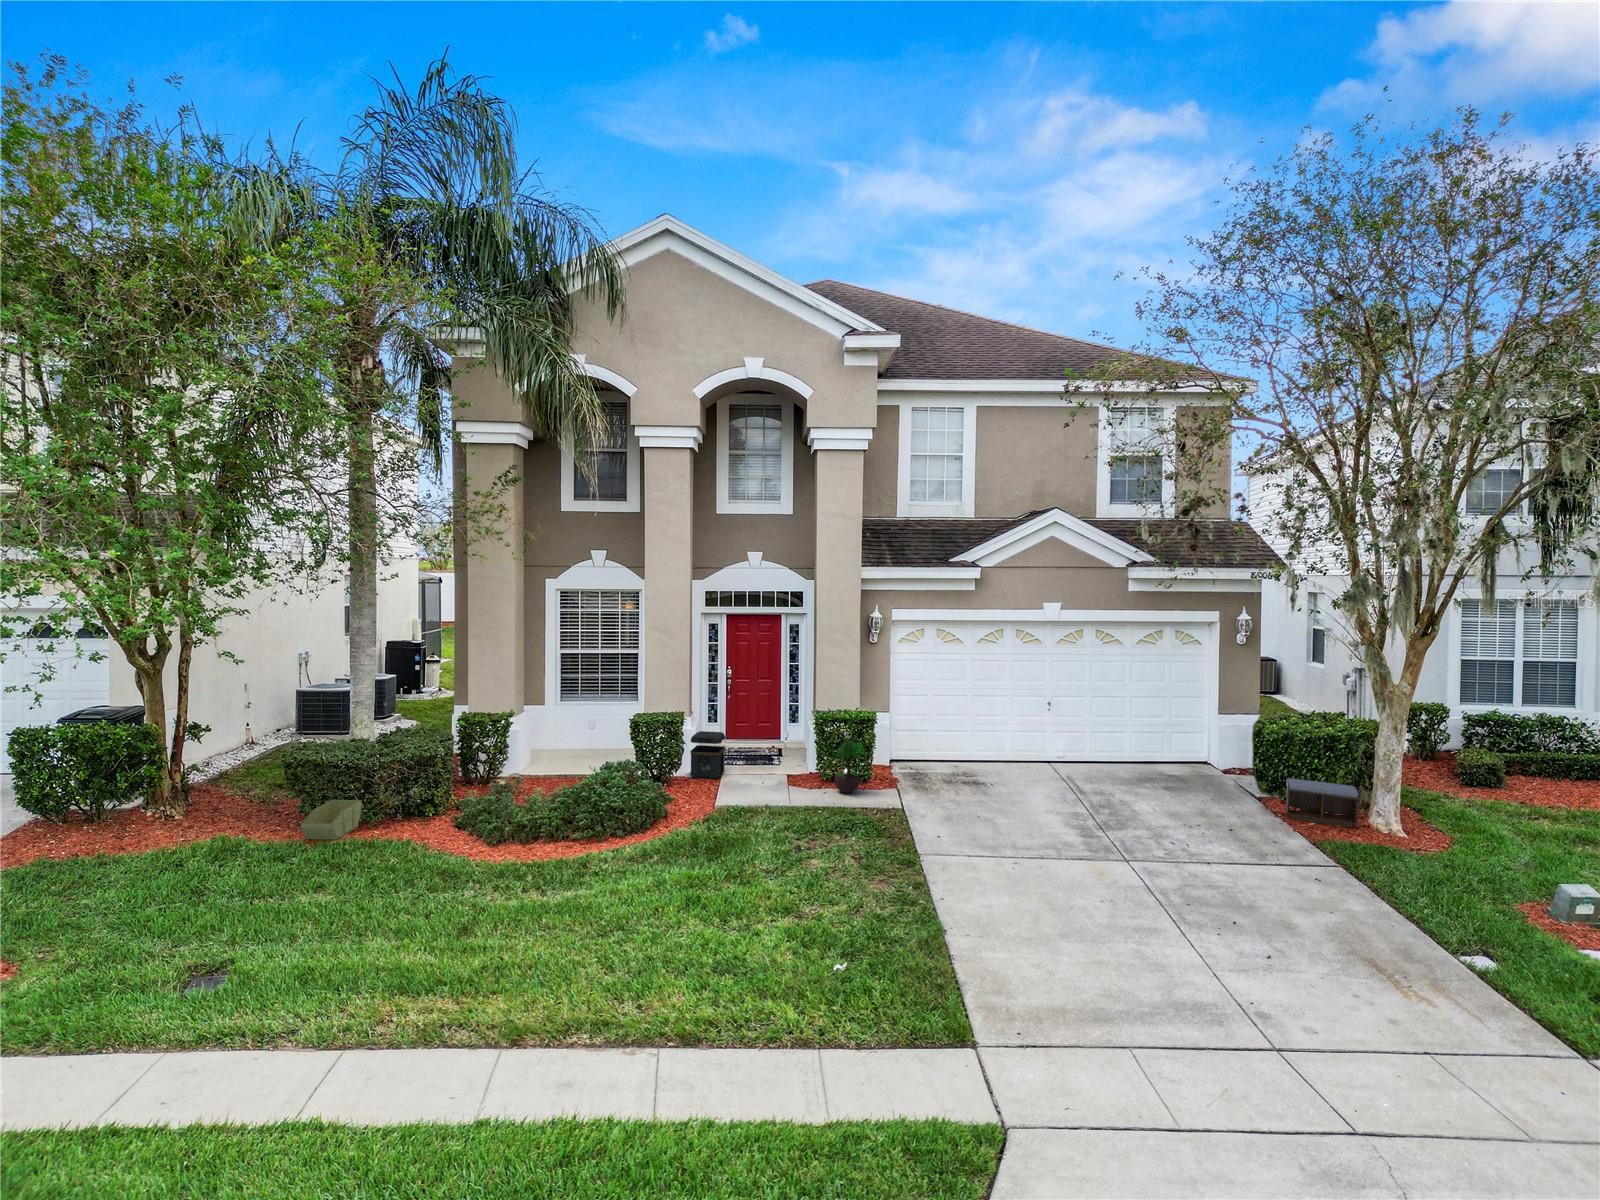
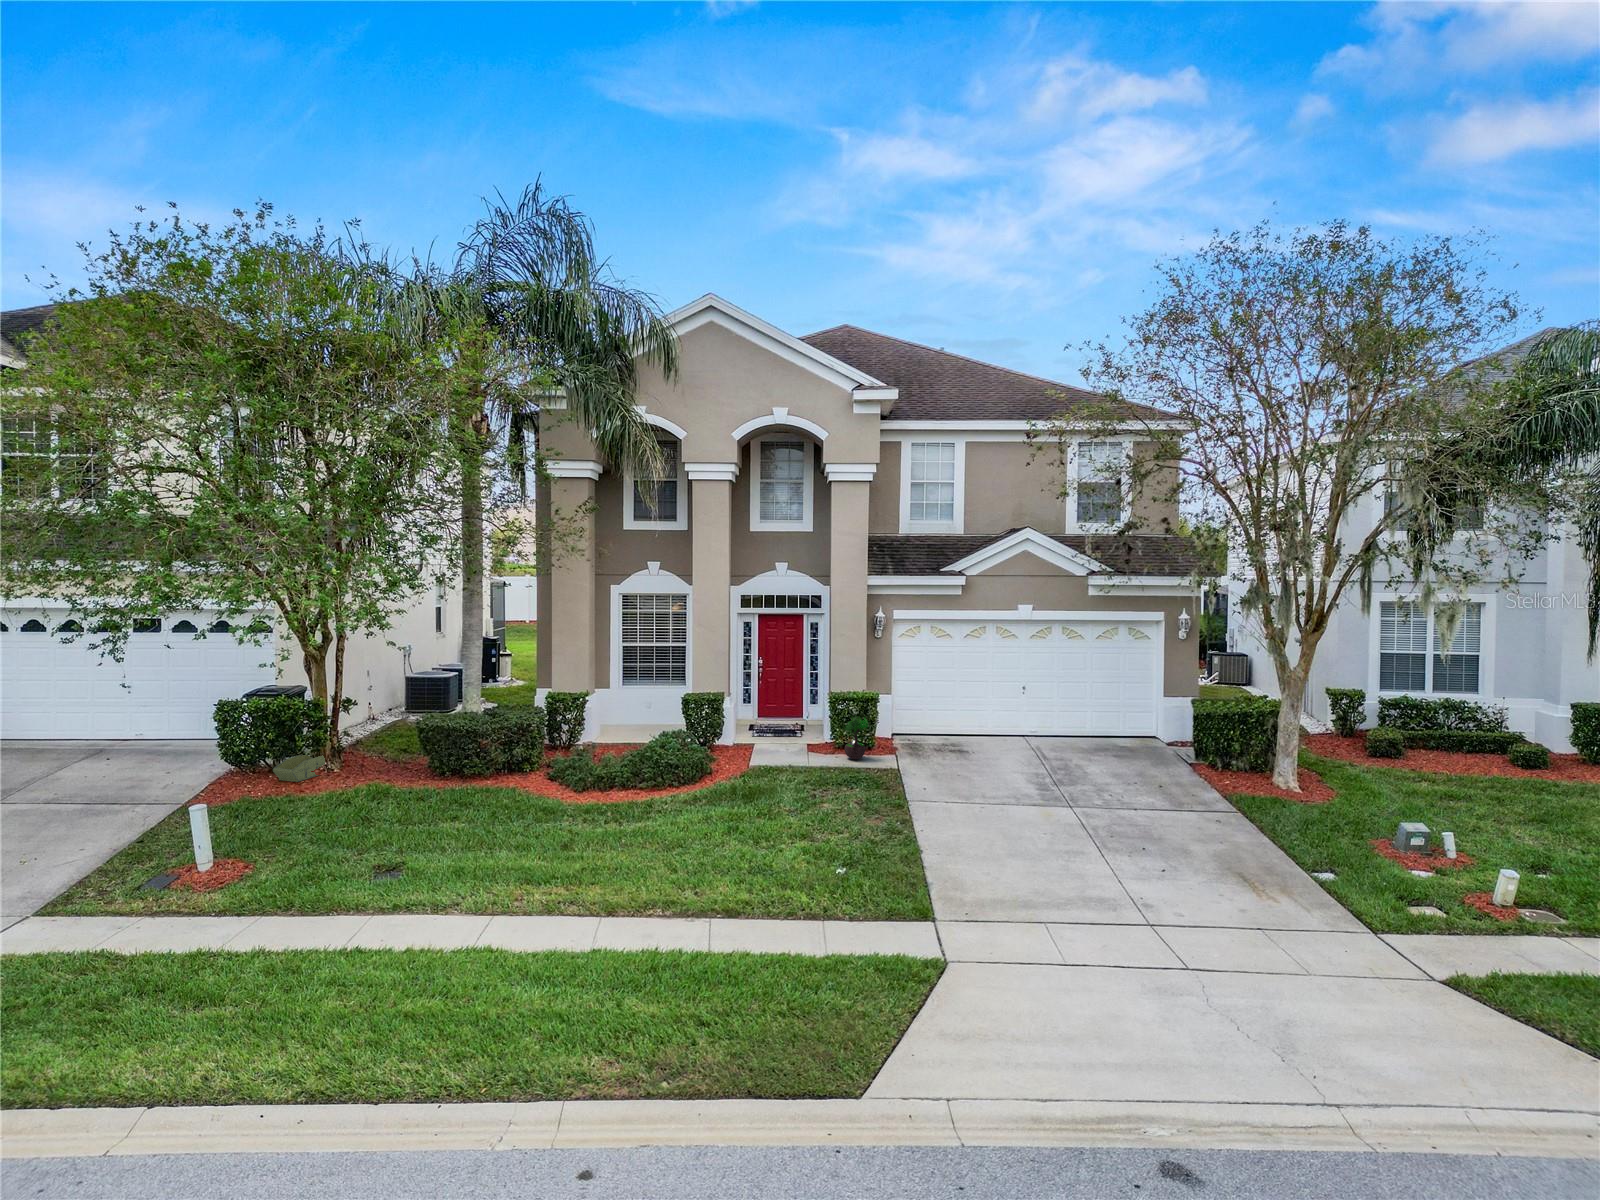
toolbox: present [690,731,725,779] -> none [728,710,757,748]
bench: present [1285,778,1359,828] -> none [1212,750,1269,789]
storage bin: present [300,800,362,840] -> present [273,755,325,782]

